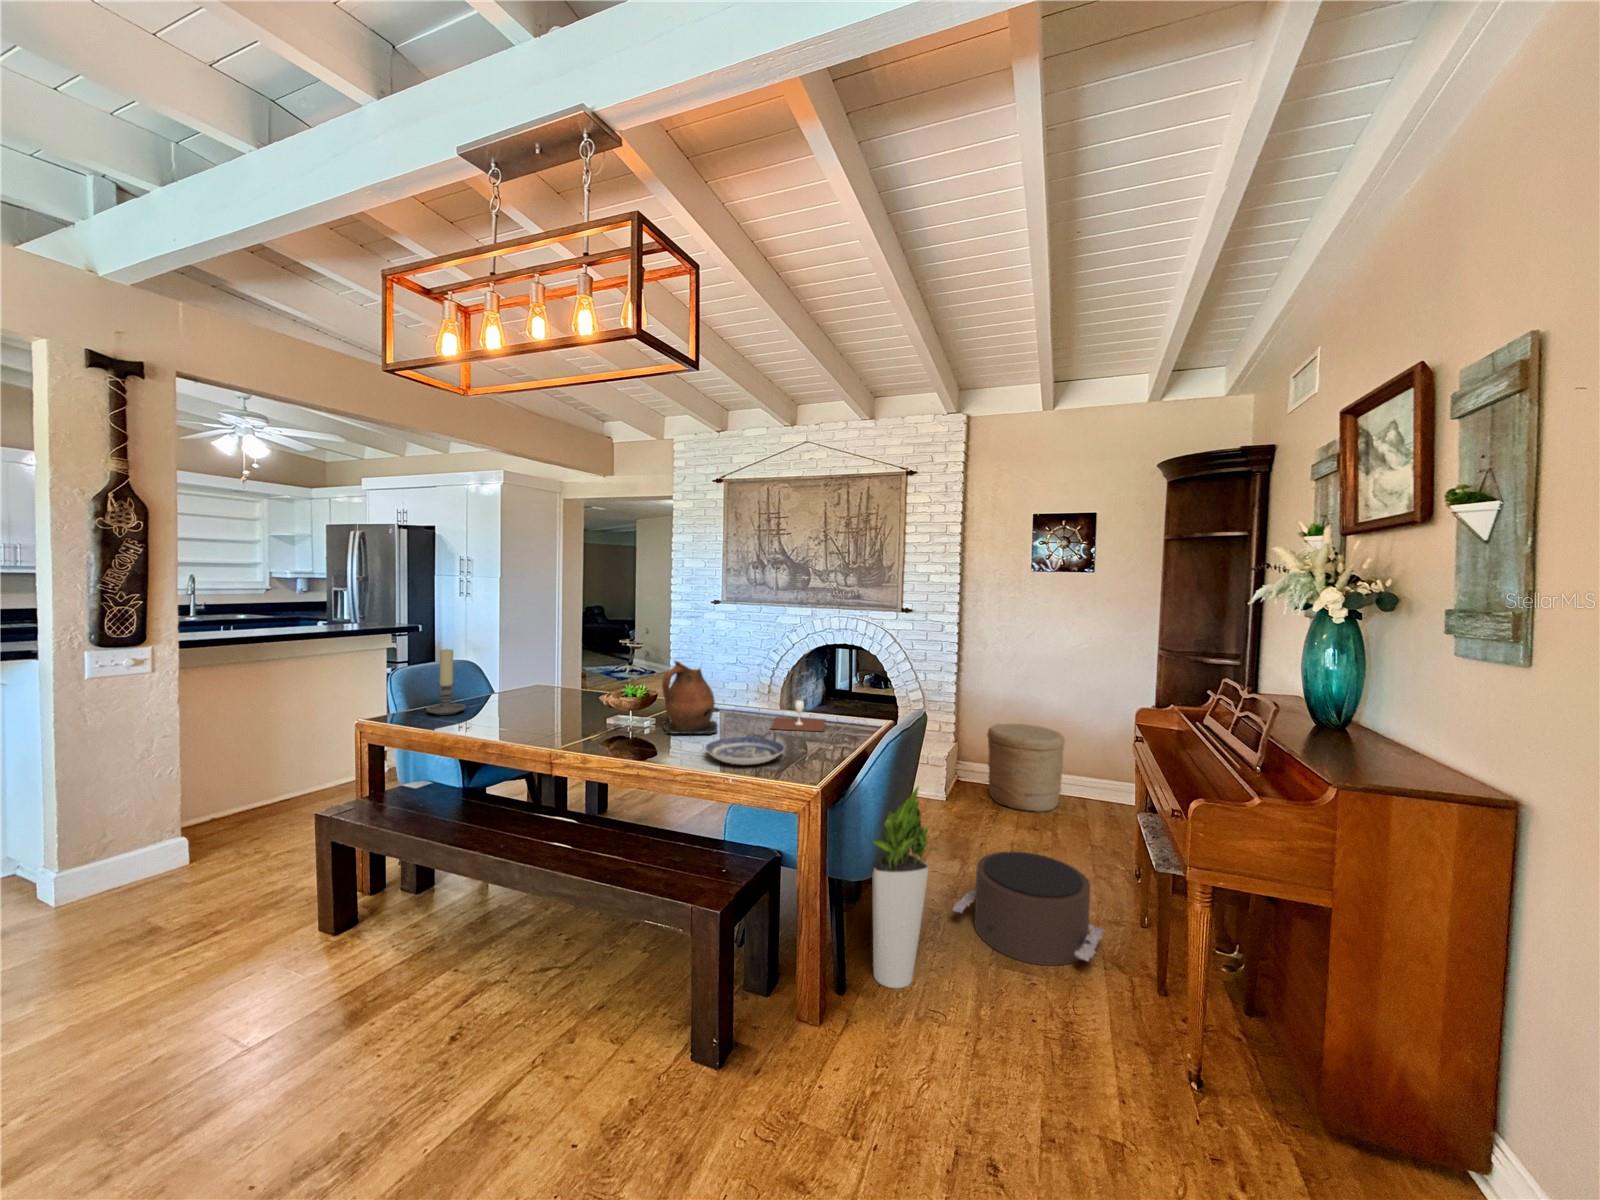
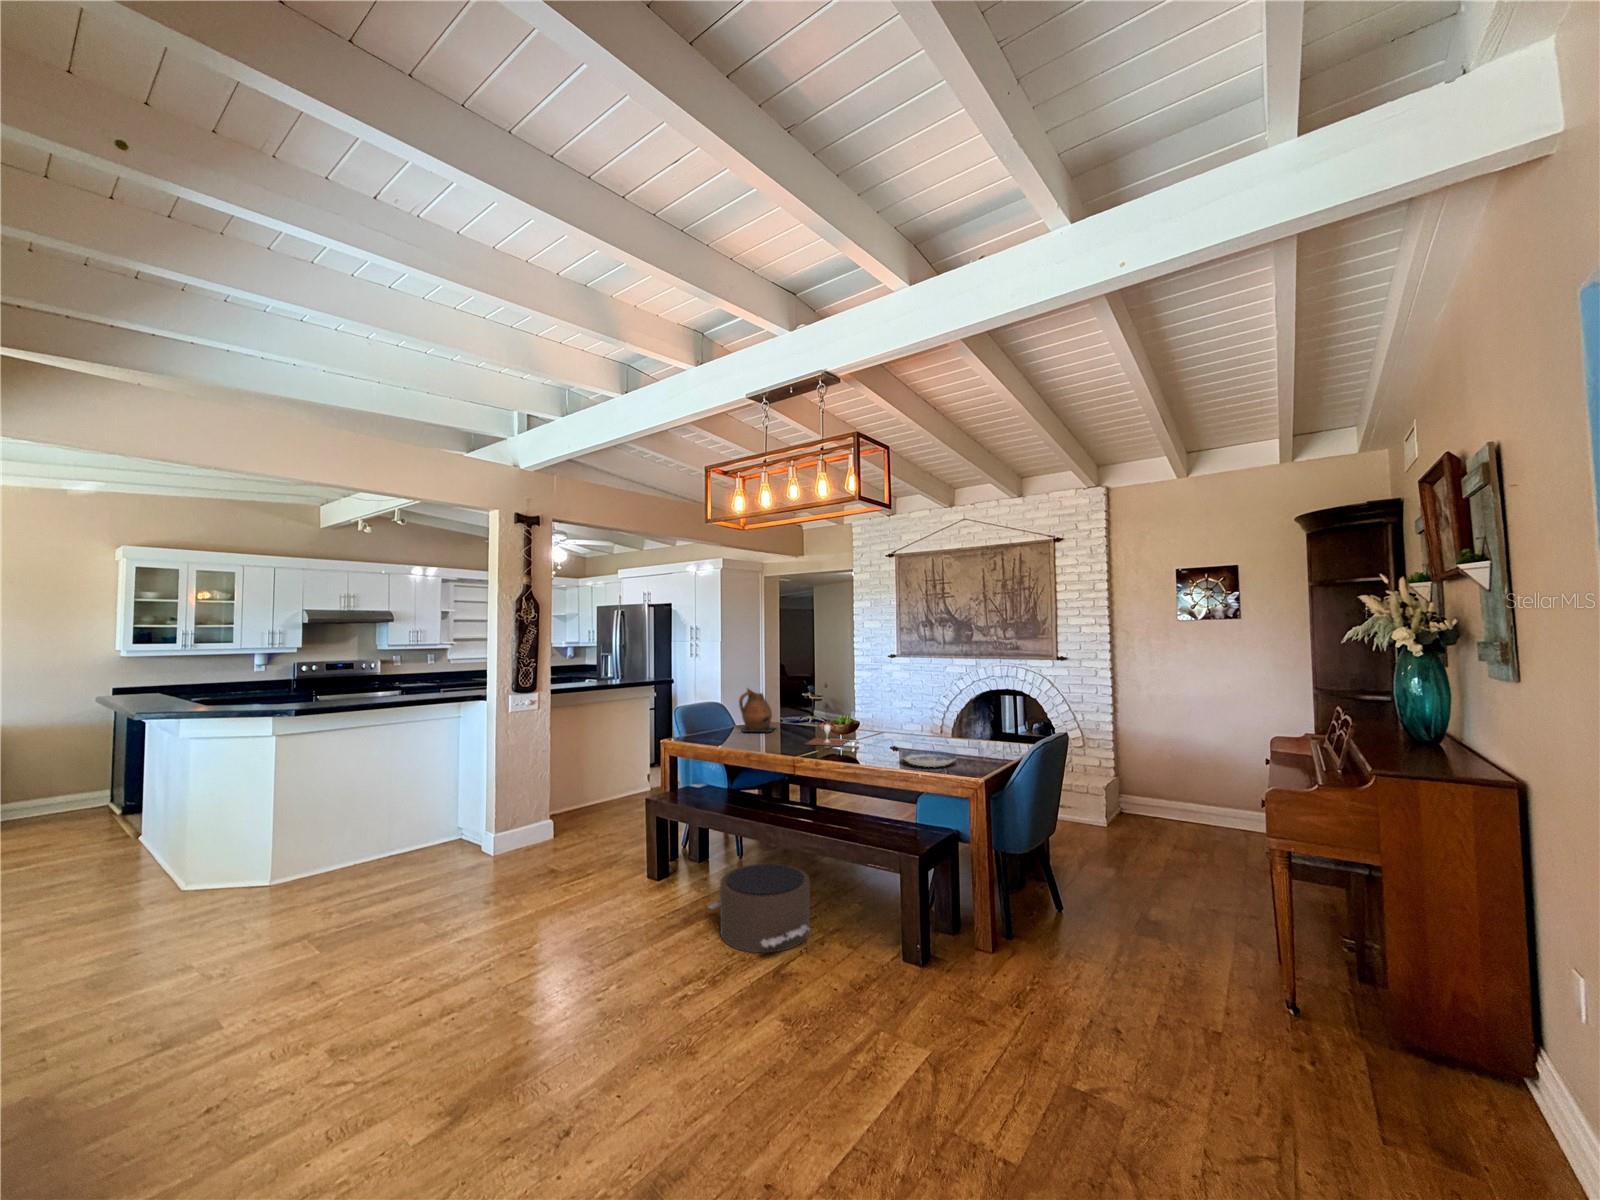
candle holder: present [426,649,466,715] -> none [703,692,727,738]
ceramic pitcher: present [662,660,717,734] -> present [739,688,775,732]
wine glass: present [771,700,826,731] -> present [806,725,848,746]
woven basket: present [987,724,1065,812] -> none [1144,760,1221,839]
planter: present [872,787,938,988] -> none [1019,785,1079,938]
pouf: present [953,851,1104,966] -> present [709,864,810,953]

